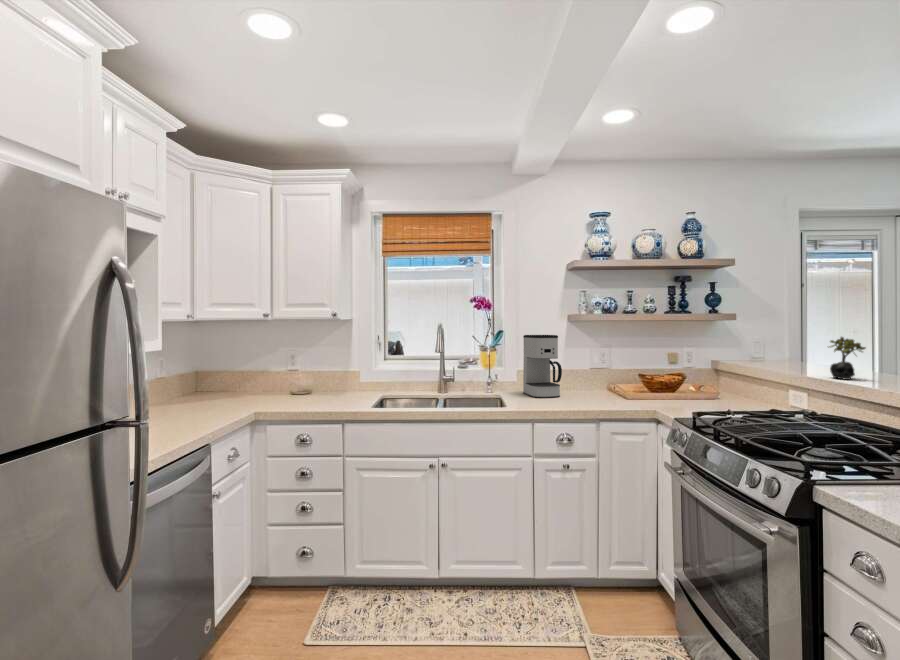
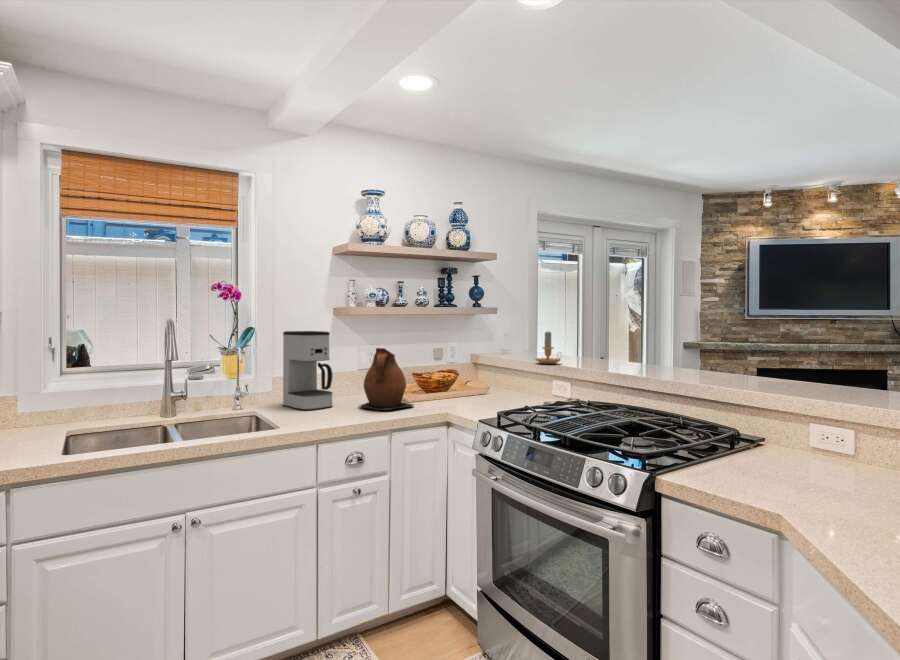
candle: none [773,334,810,371] -> present [535,332,561,364]
succulent plant: present [829,337,865,380] -> none [587,332,614,371]
ceramic pitcher: none [578,349,630,403] -> present [360,348,414,410]

